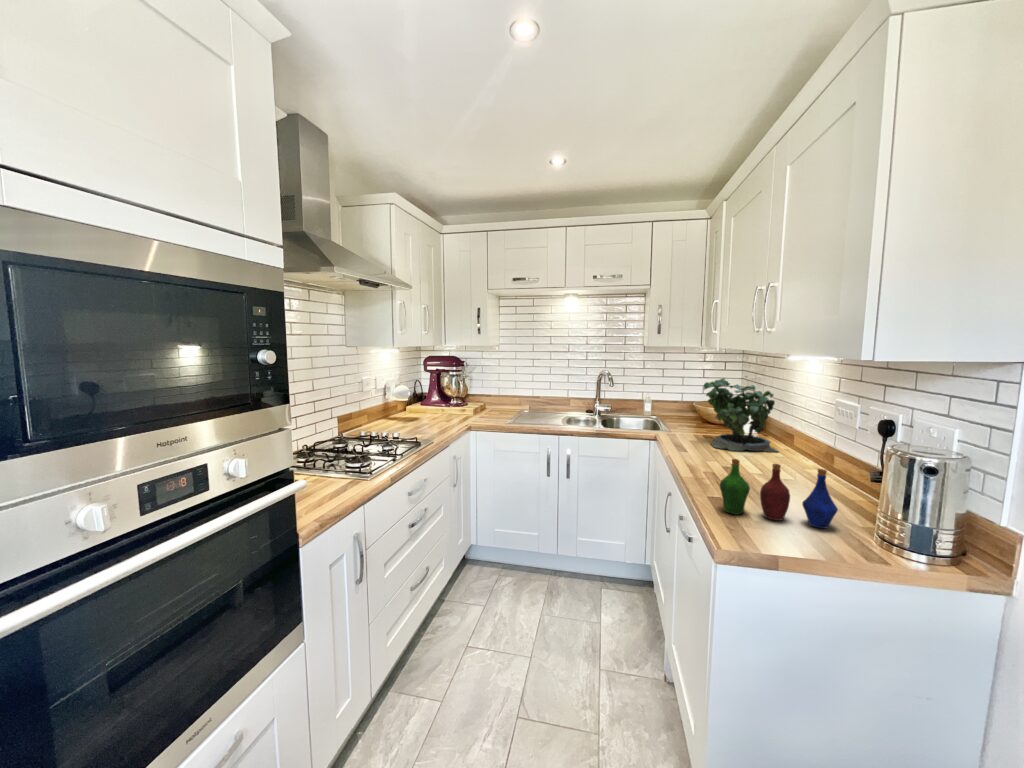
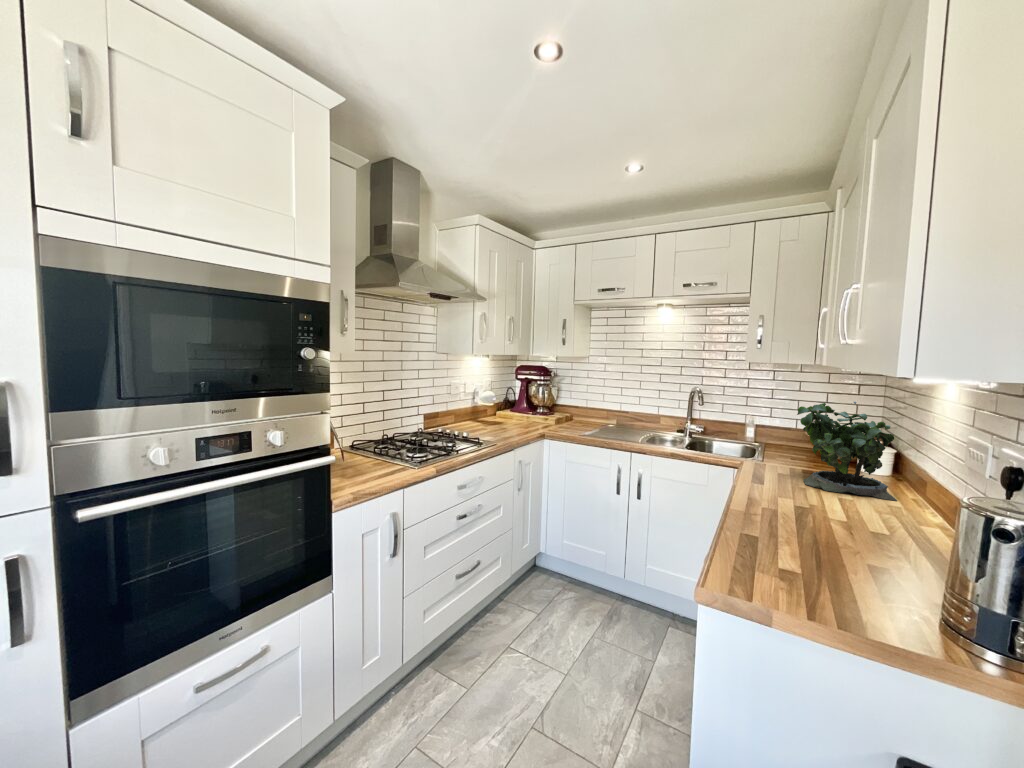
bottle: present [720,459,838,529] -> none [752,492,906,598]

